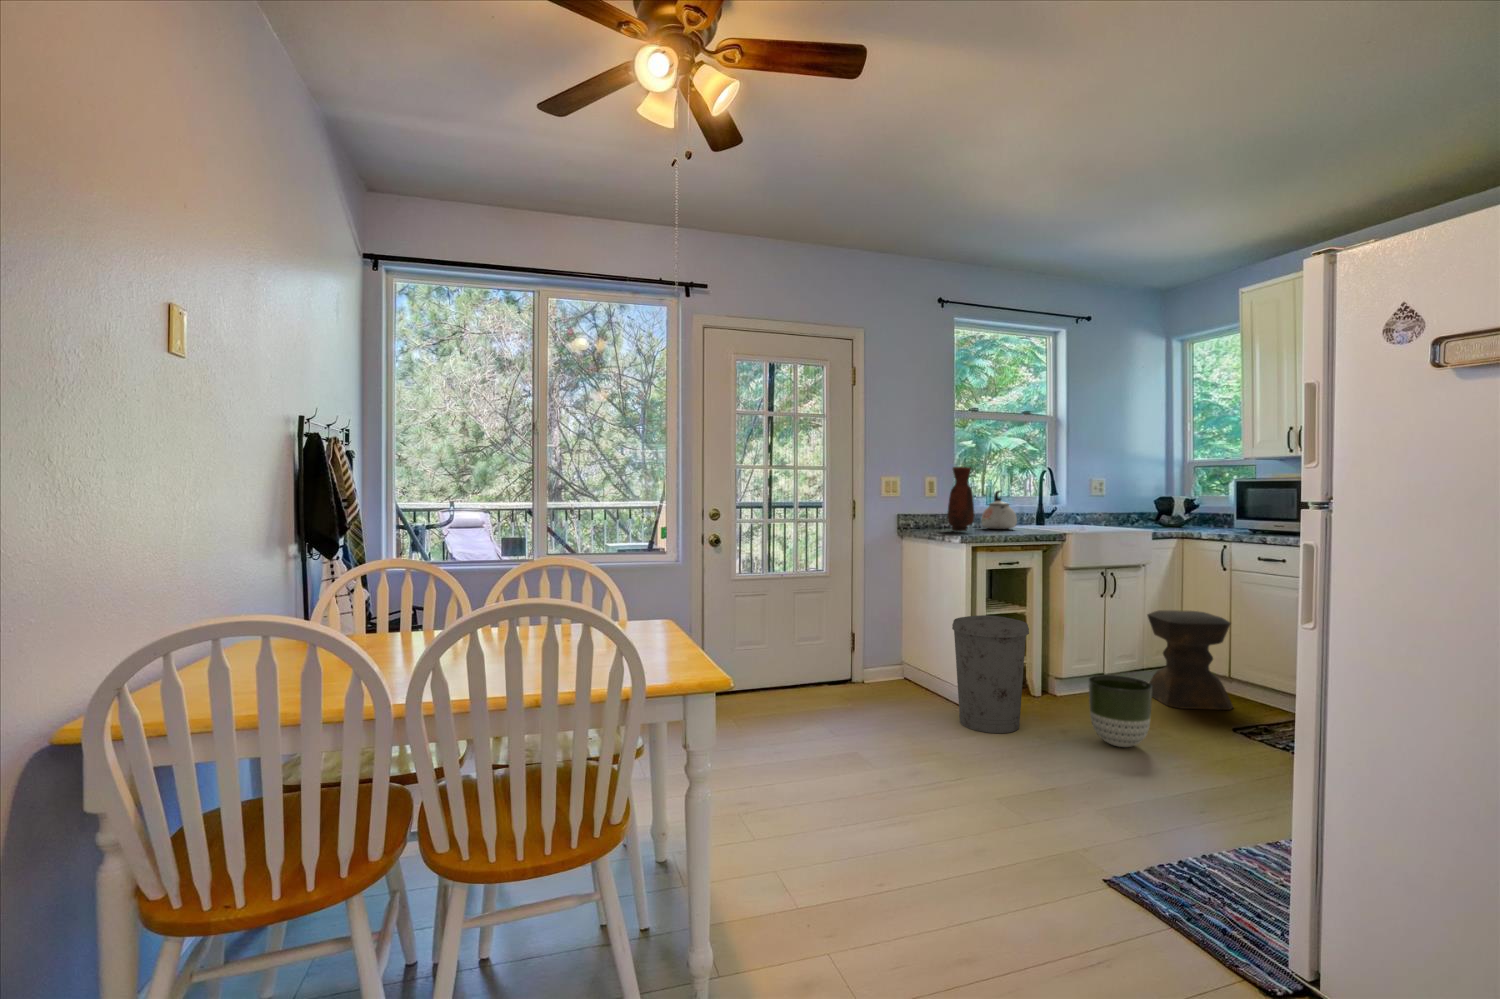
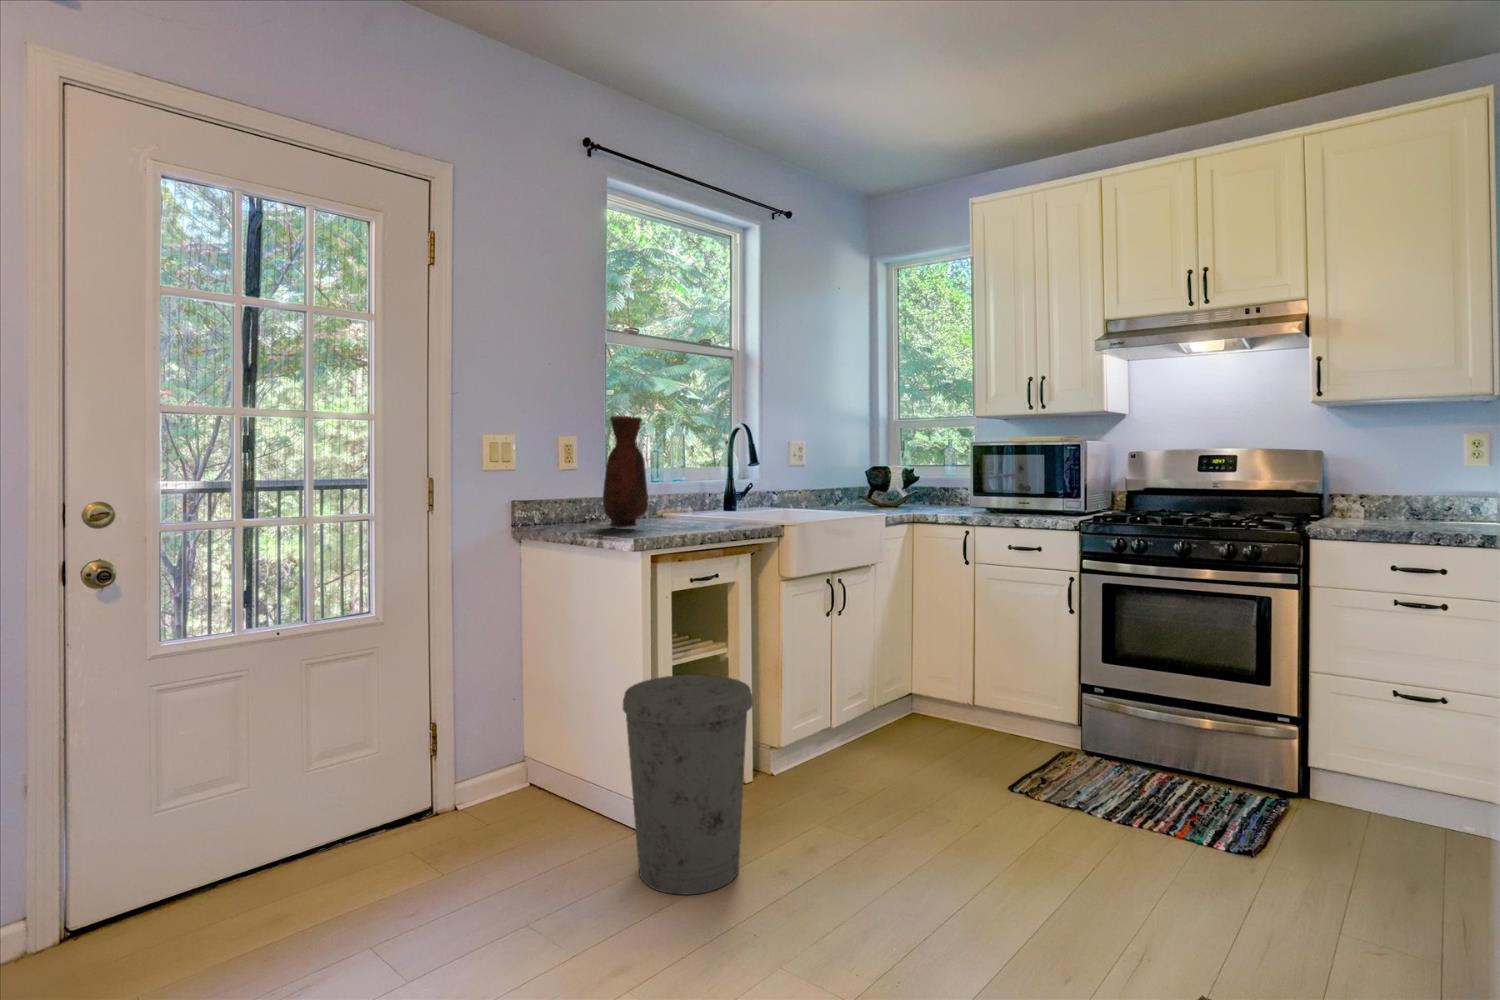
kettle: present [982,491,1017,529] -> none [654,457,708,520]
stool: present [1147,610,1233,710] -> none [880,623,990,769]
planter: present [1088,675,1152,747] -> none [847,753,941,876]

